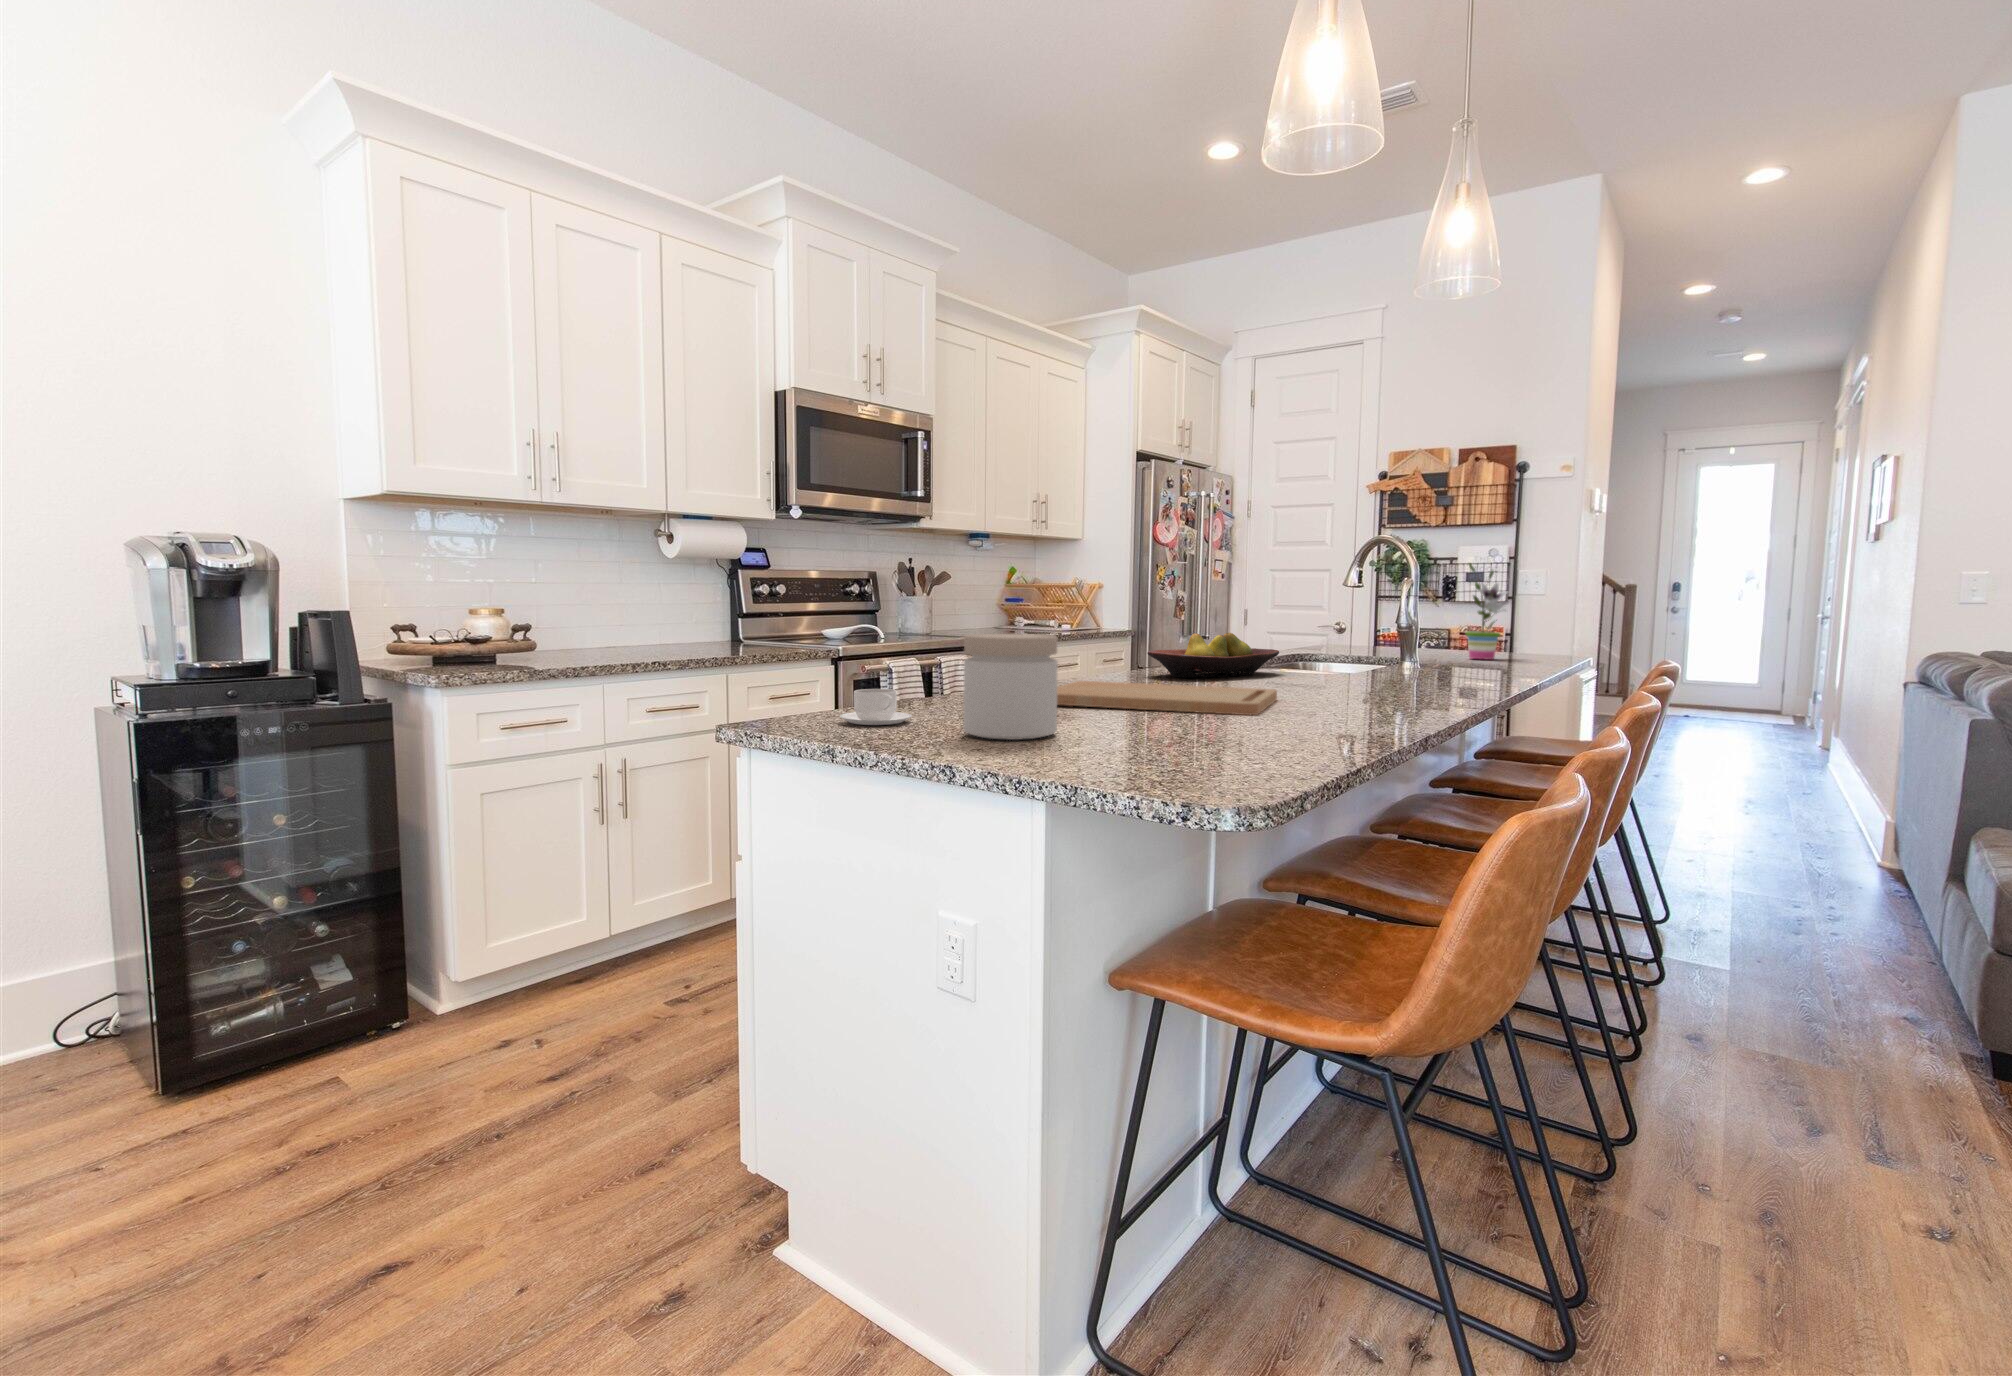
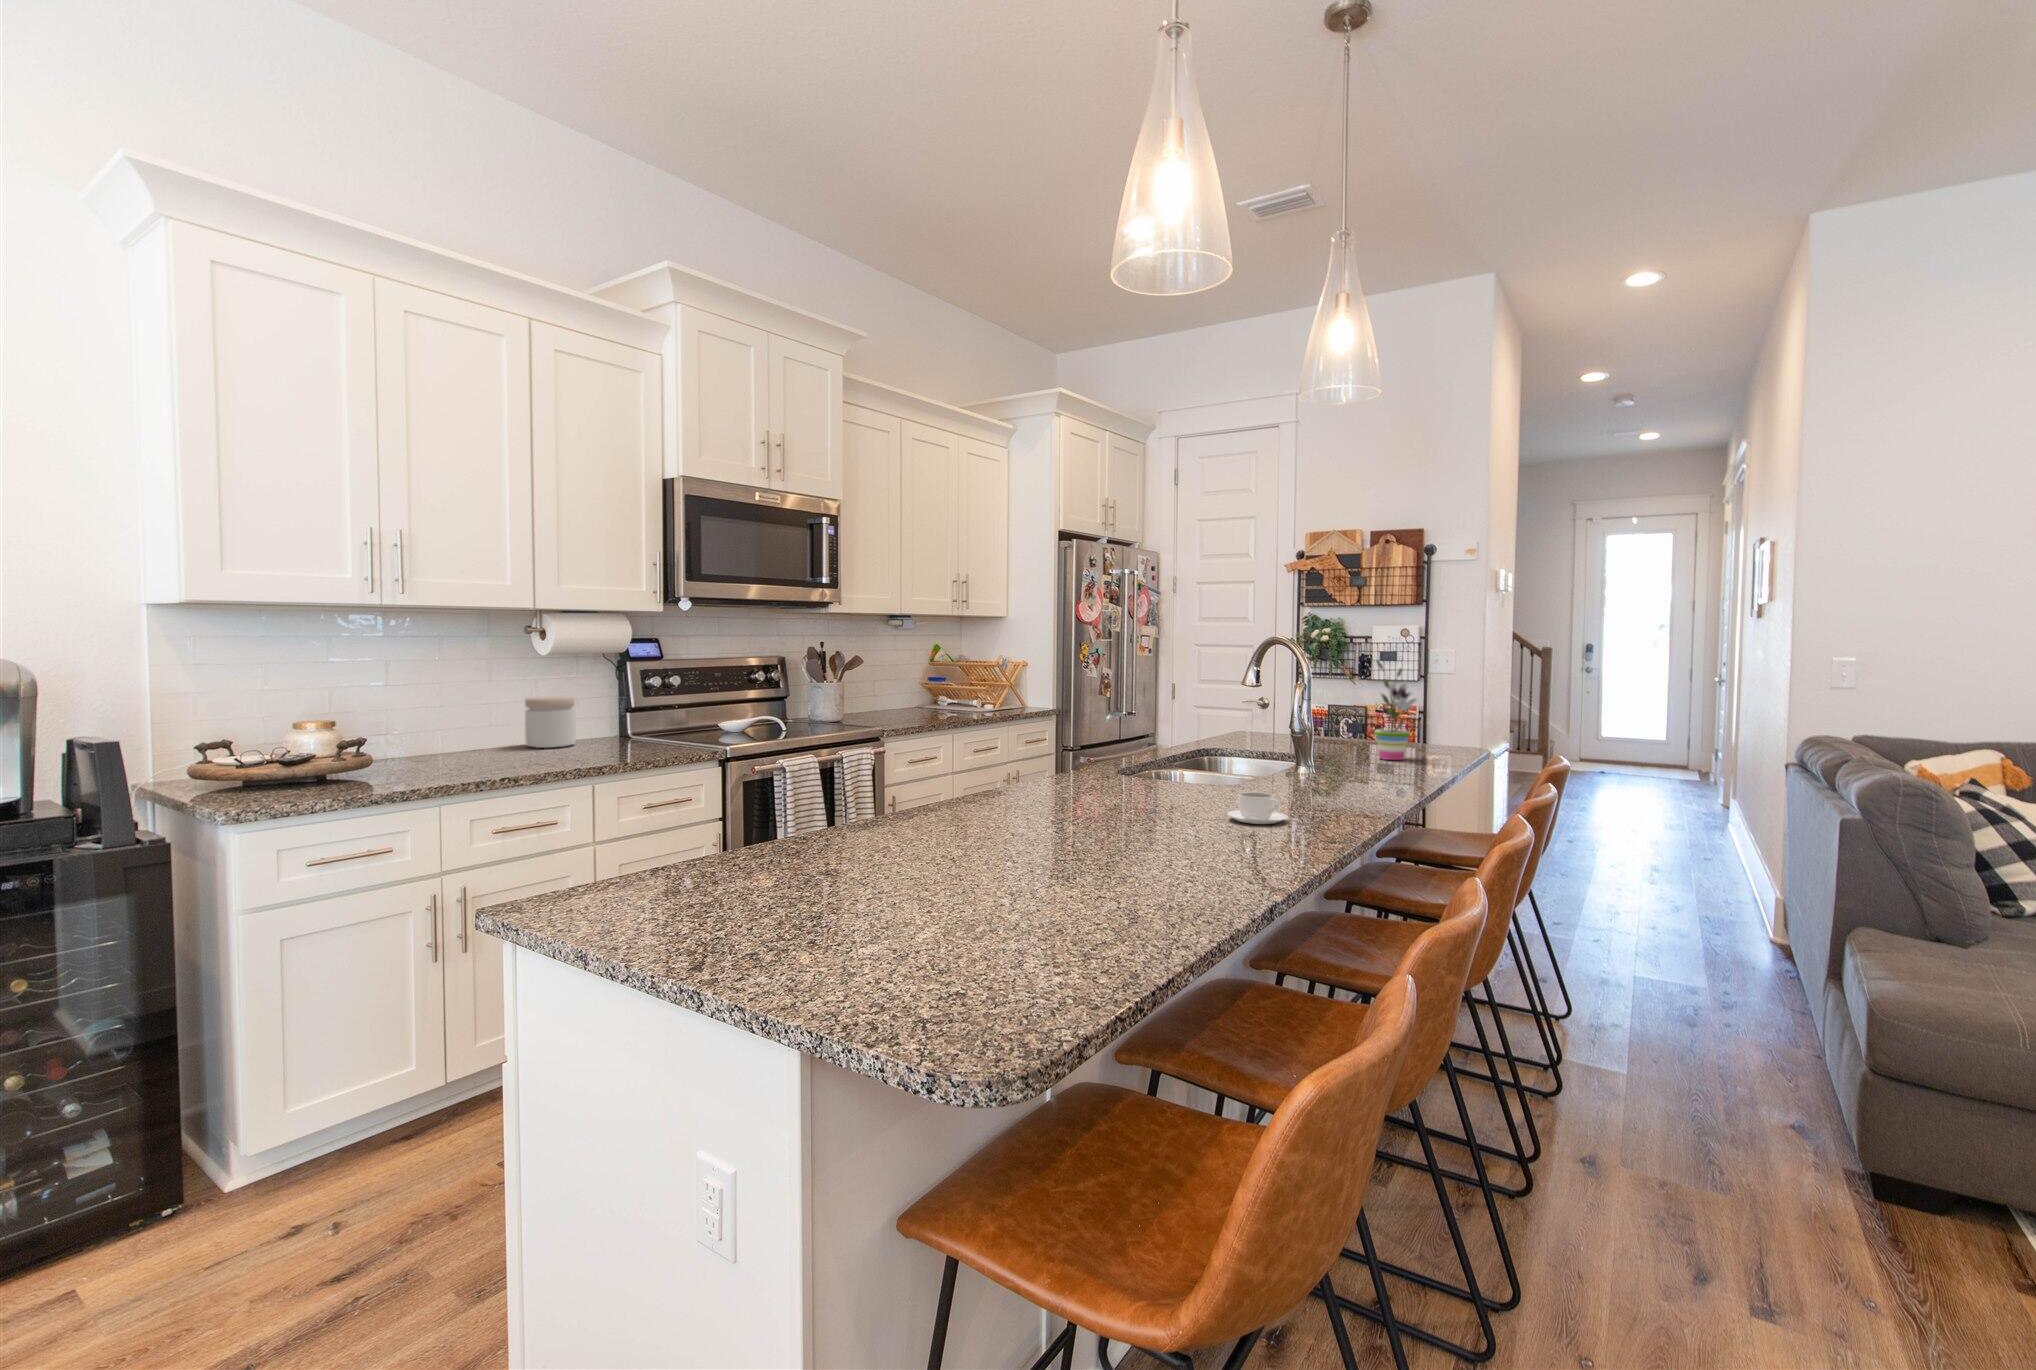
fruit bowl: present [1148,633,1279,678] -> none [1028,748,1172,802]
jar: present [963,634,1058,740] -> present [525,697,576,748]
cutting board: present [1057,681,1277,715] -> none [867,822,1150,890]
coffee cup: present [840,689,912,725] -> present [1227,792,1287,824]

